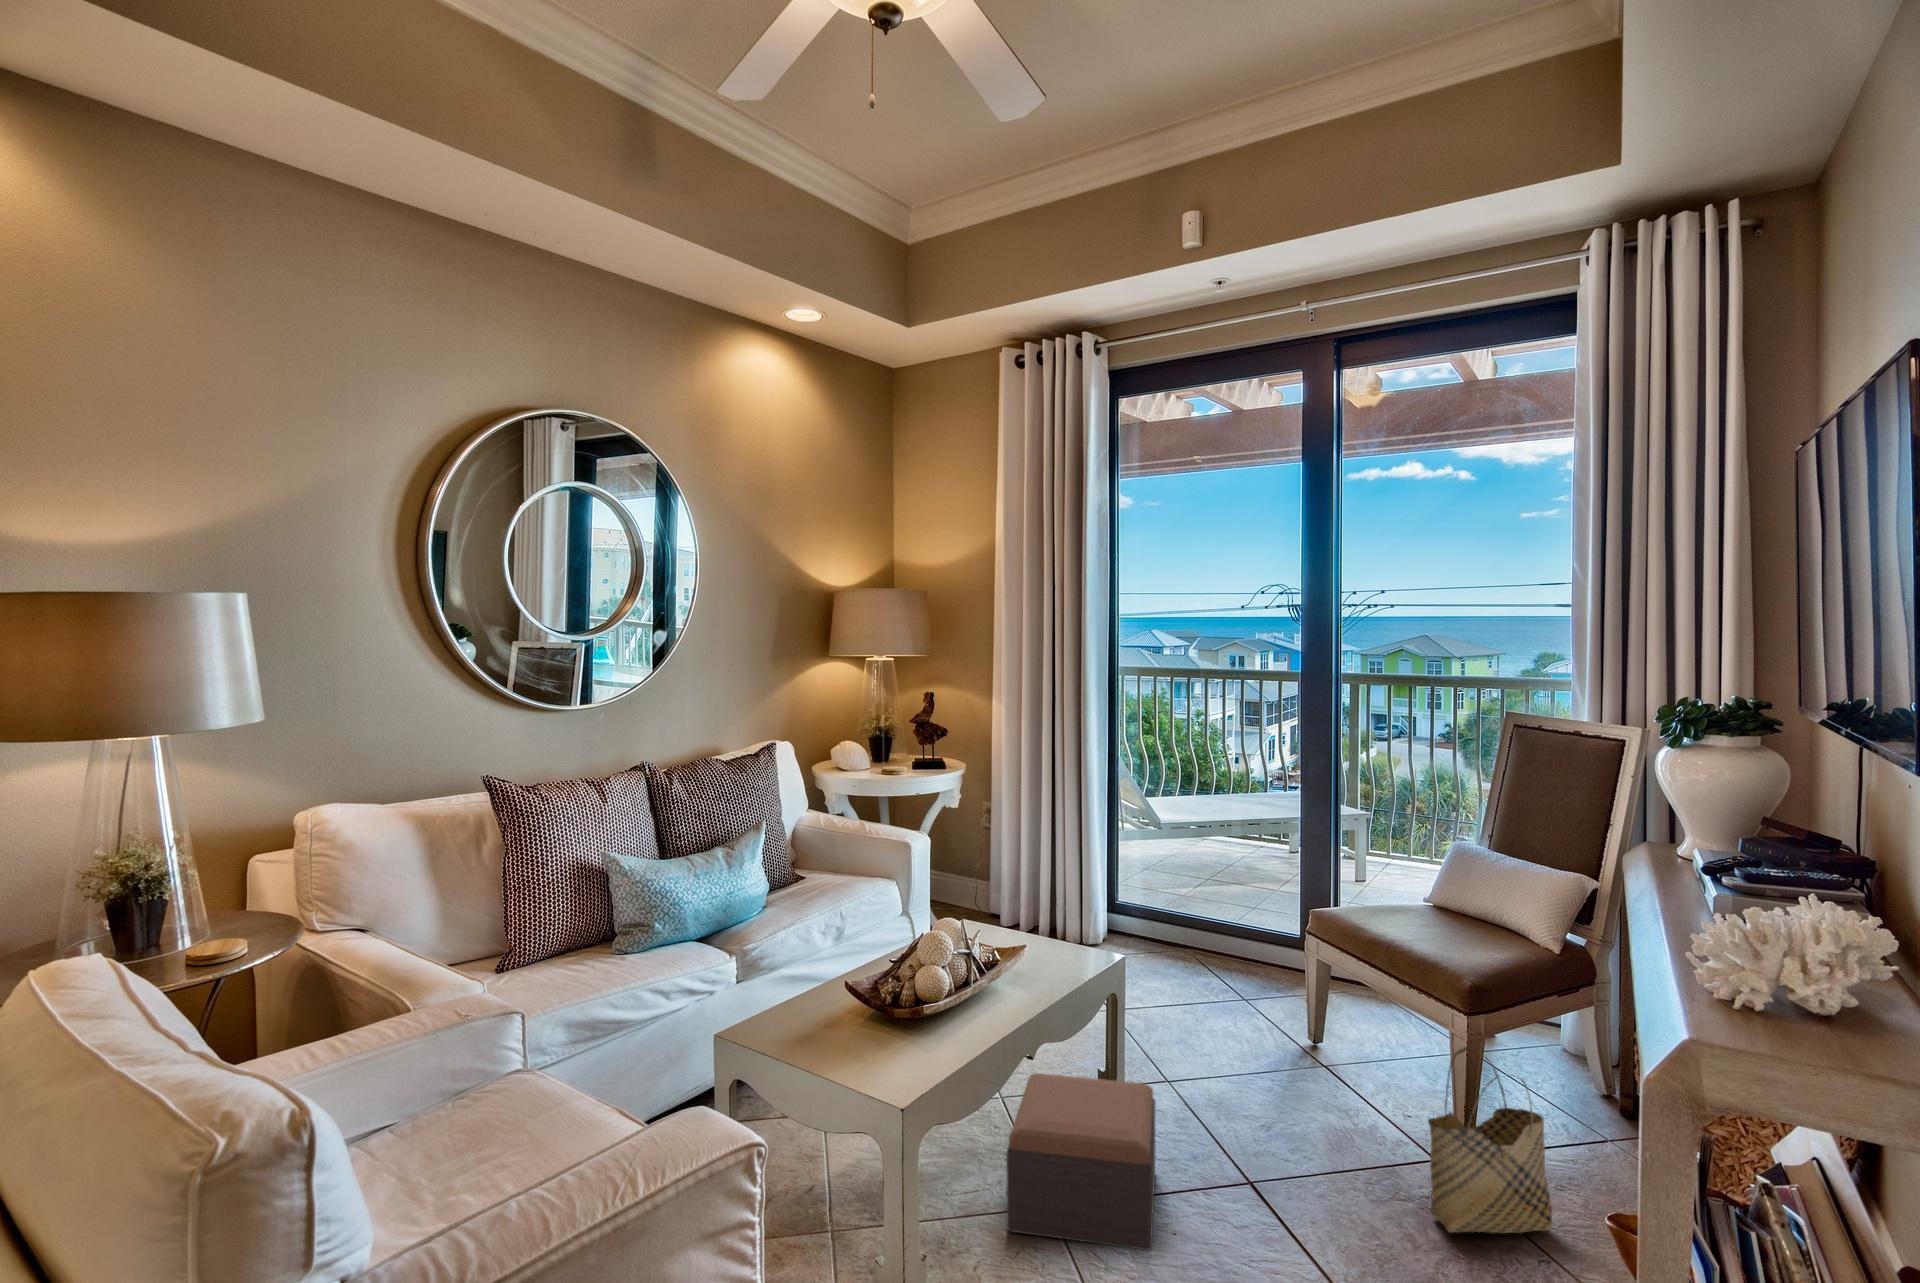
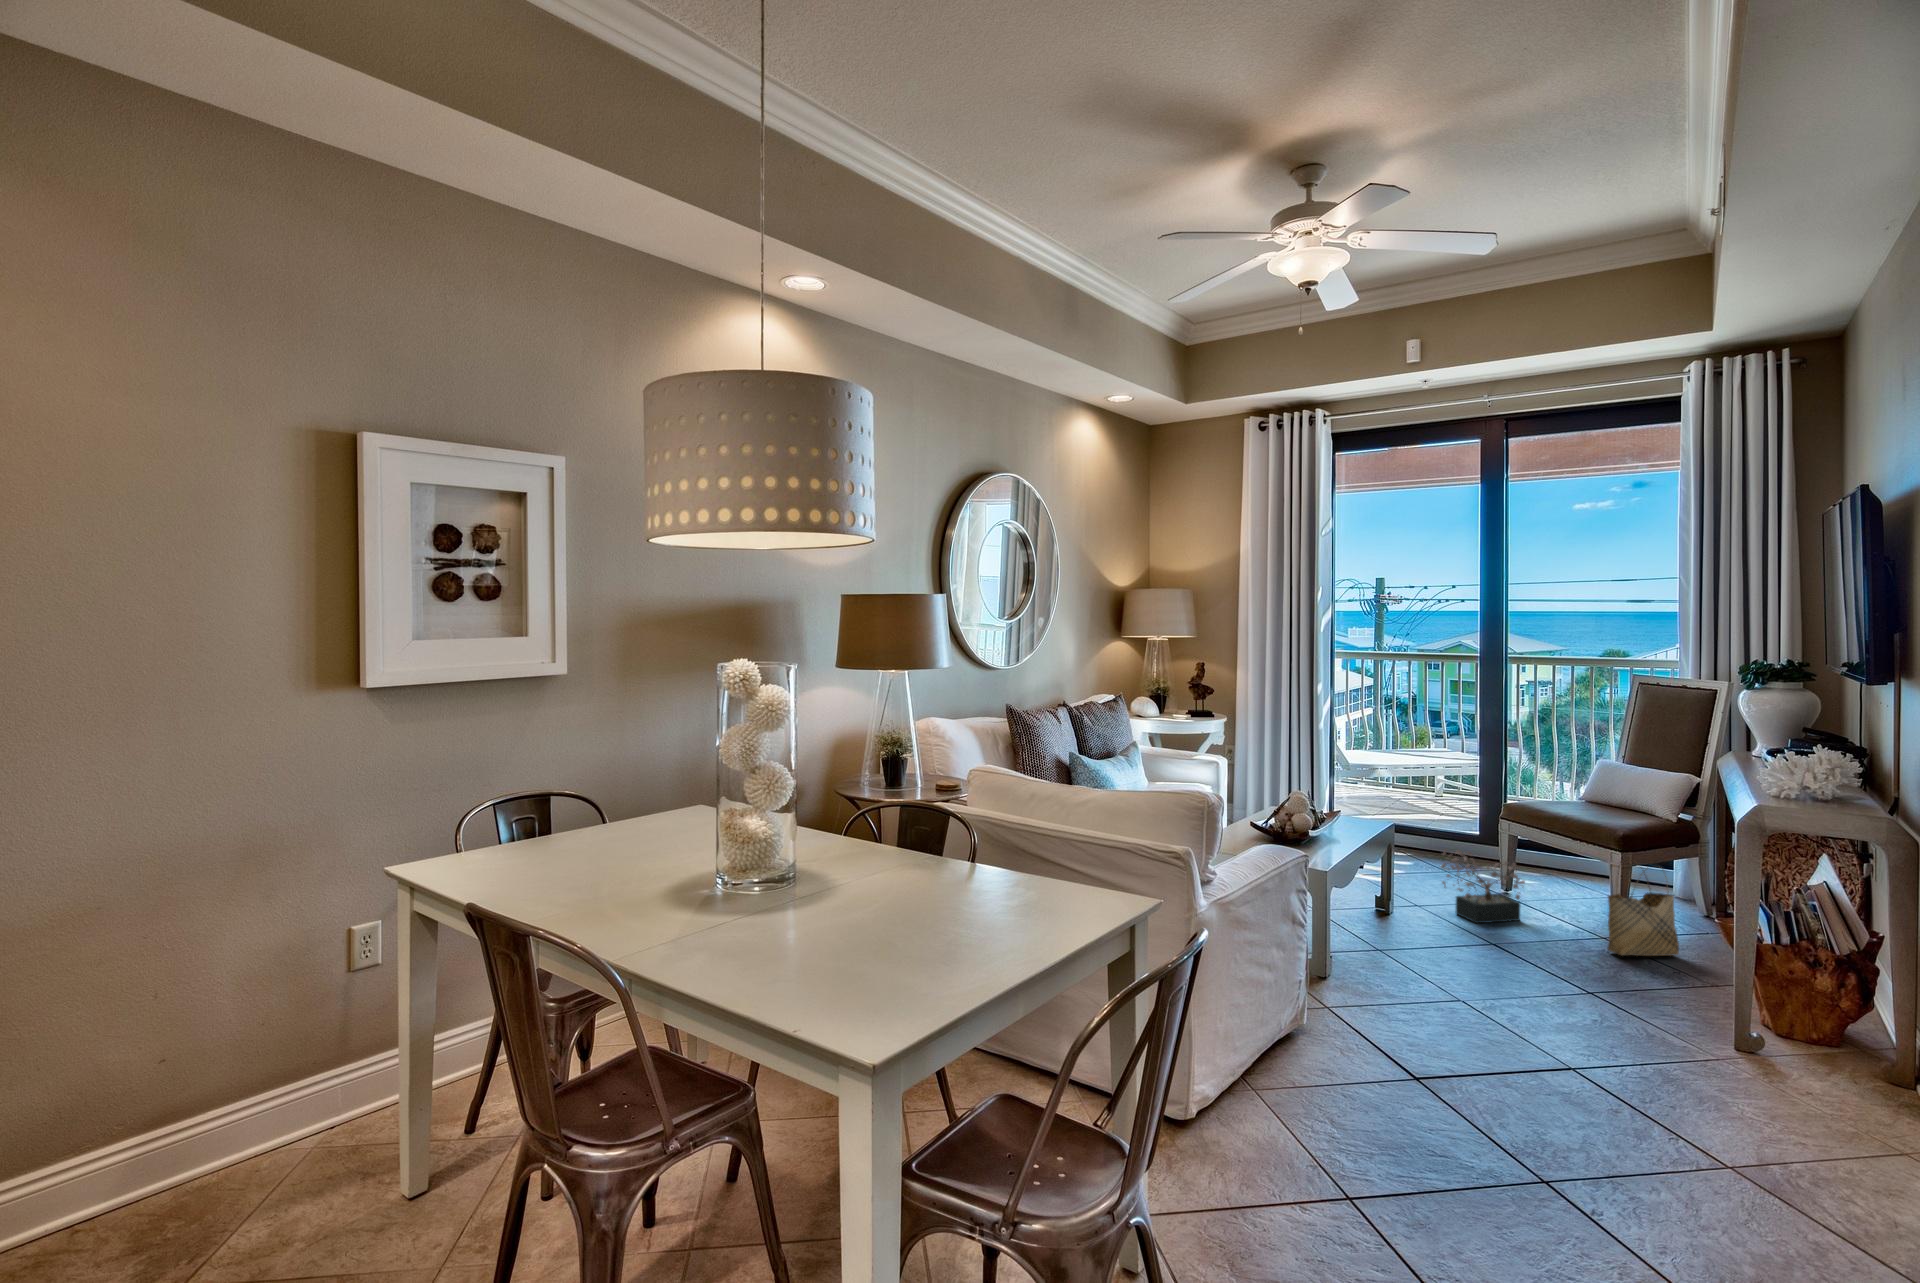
decorative plant: none [1185,998,1320,1131] -> present [1441,849,1525,923]
footstool: present [1006,1073,1155,1250] -> none [1357,881,1455,962]

